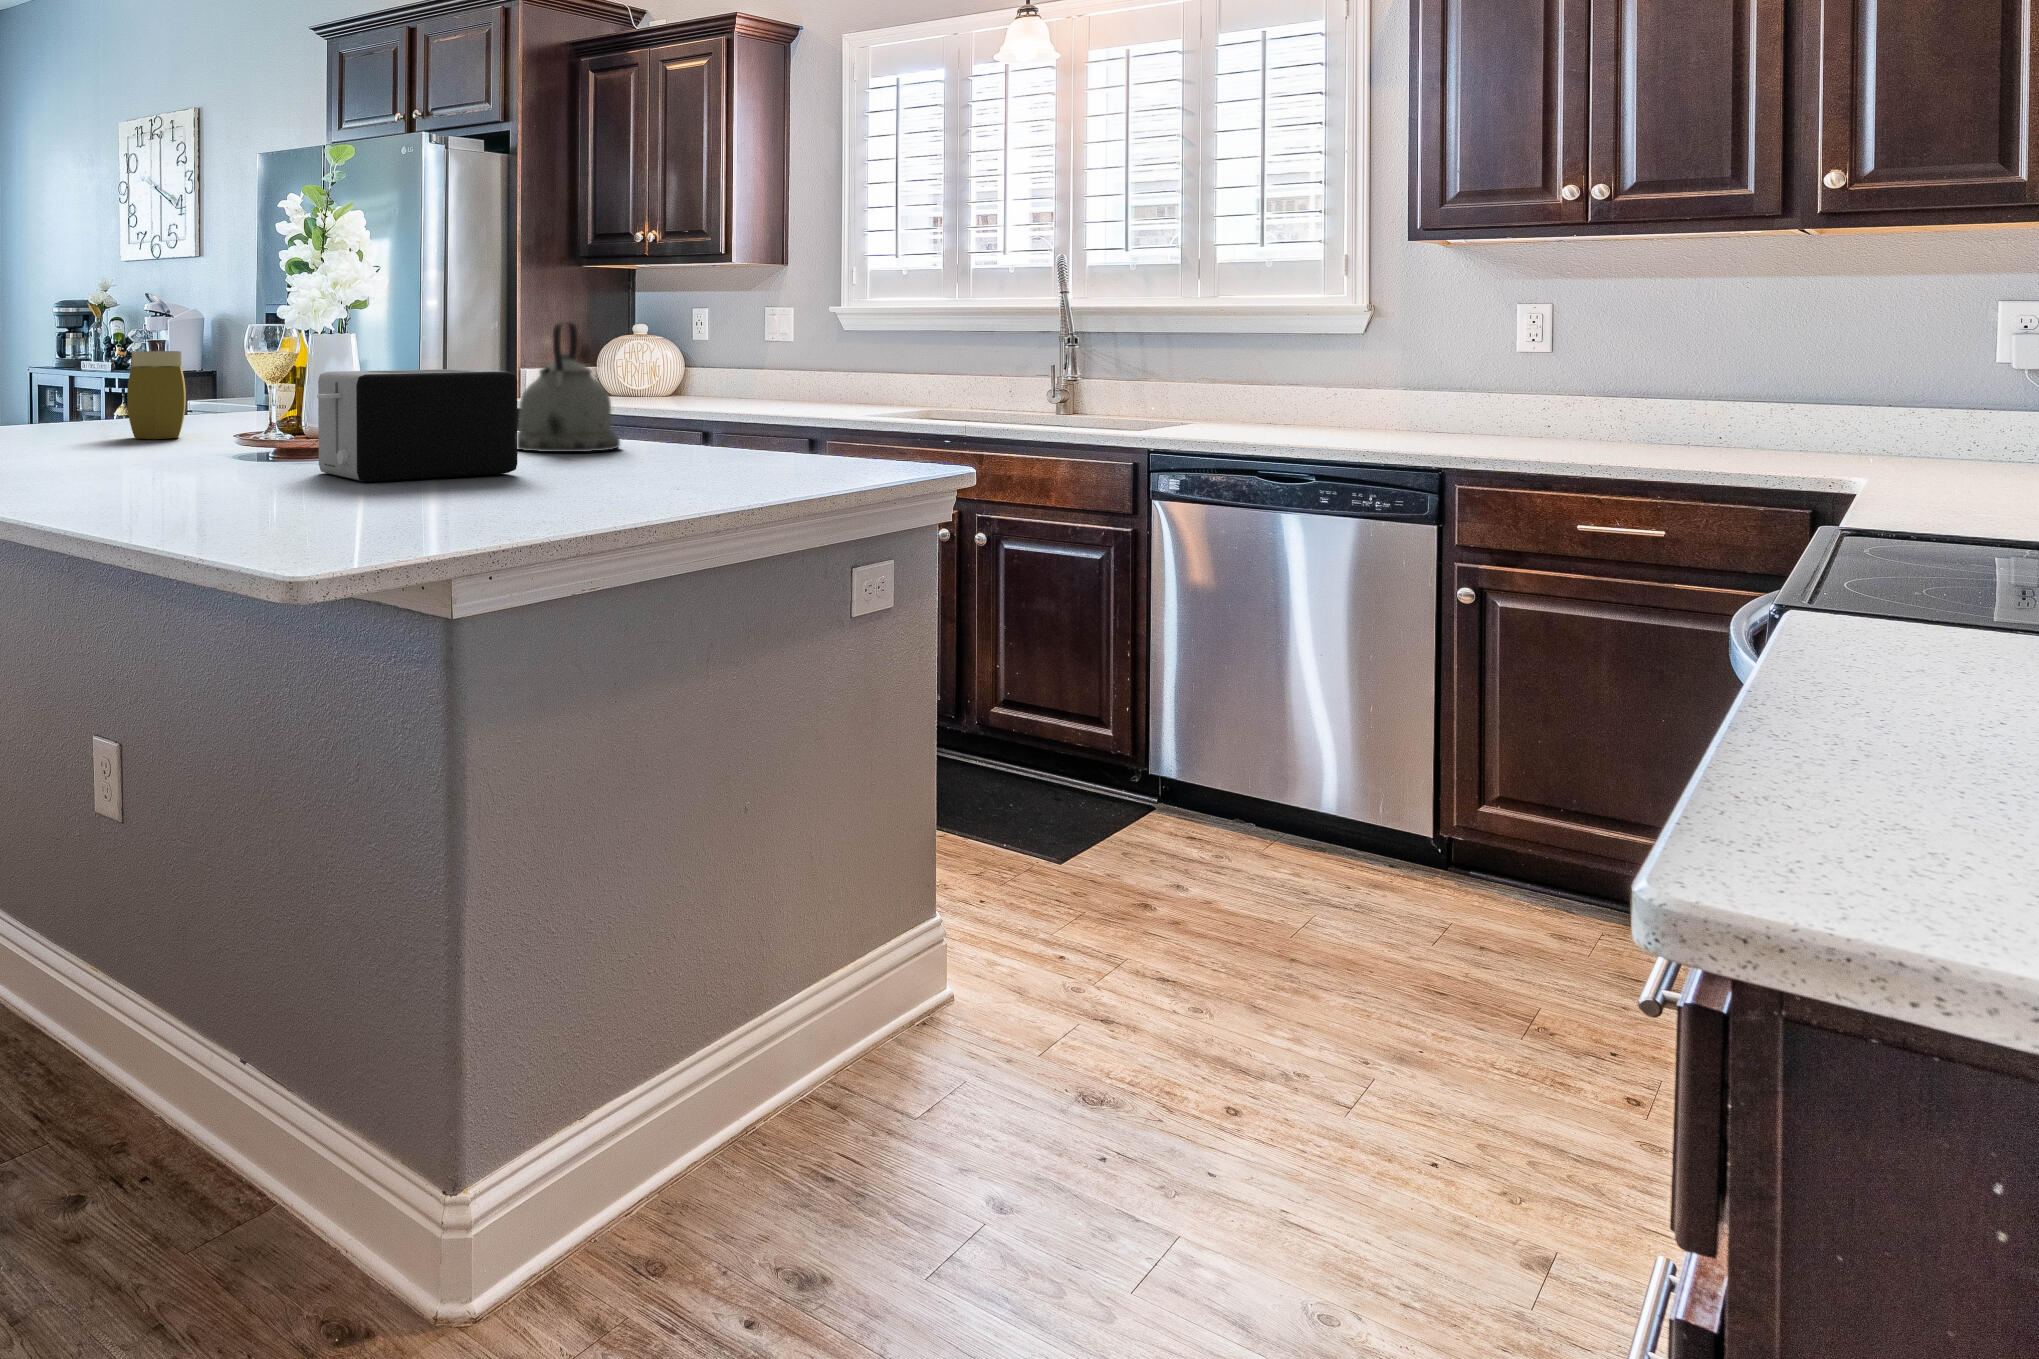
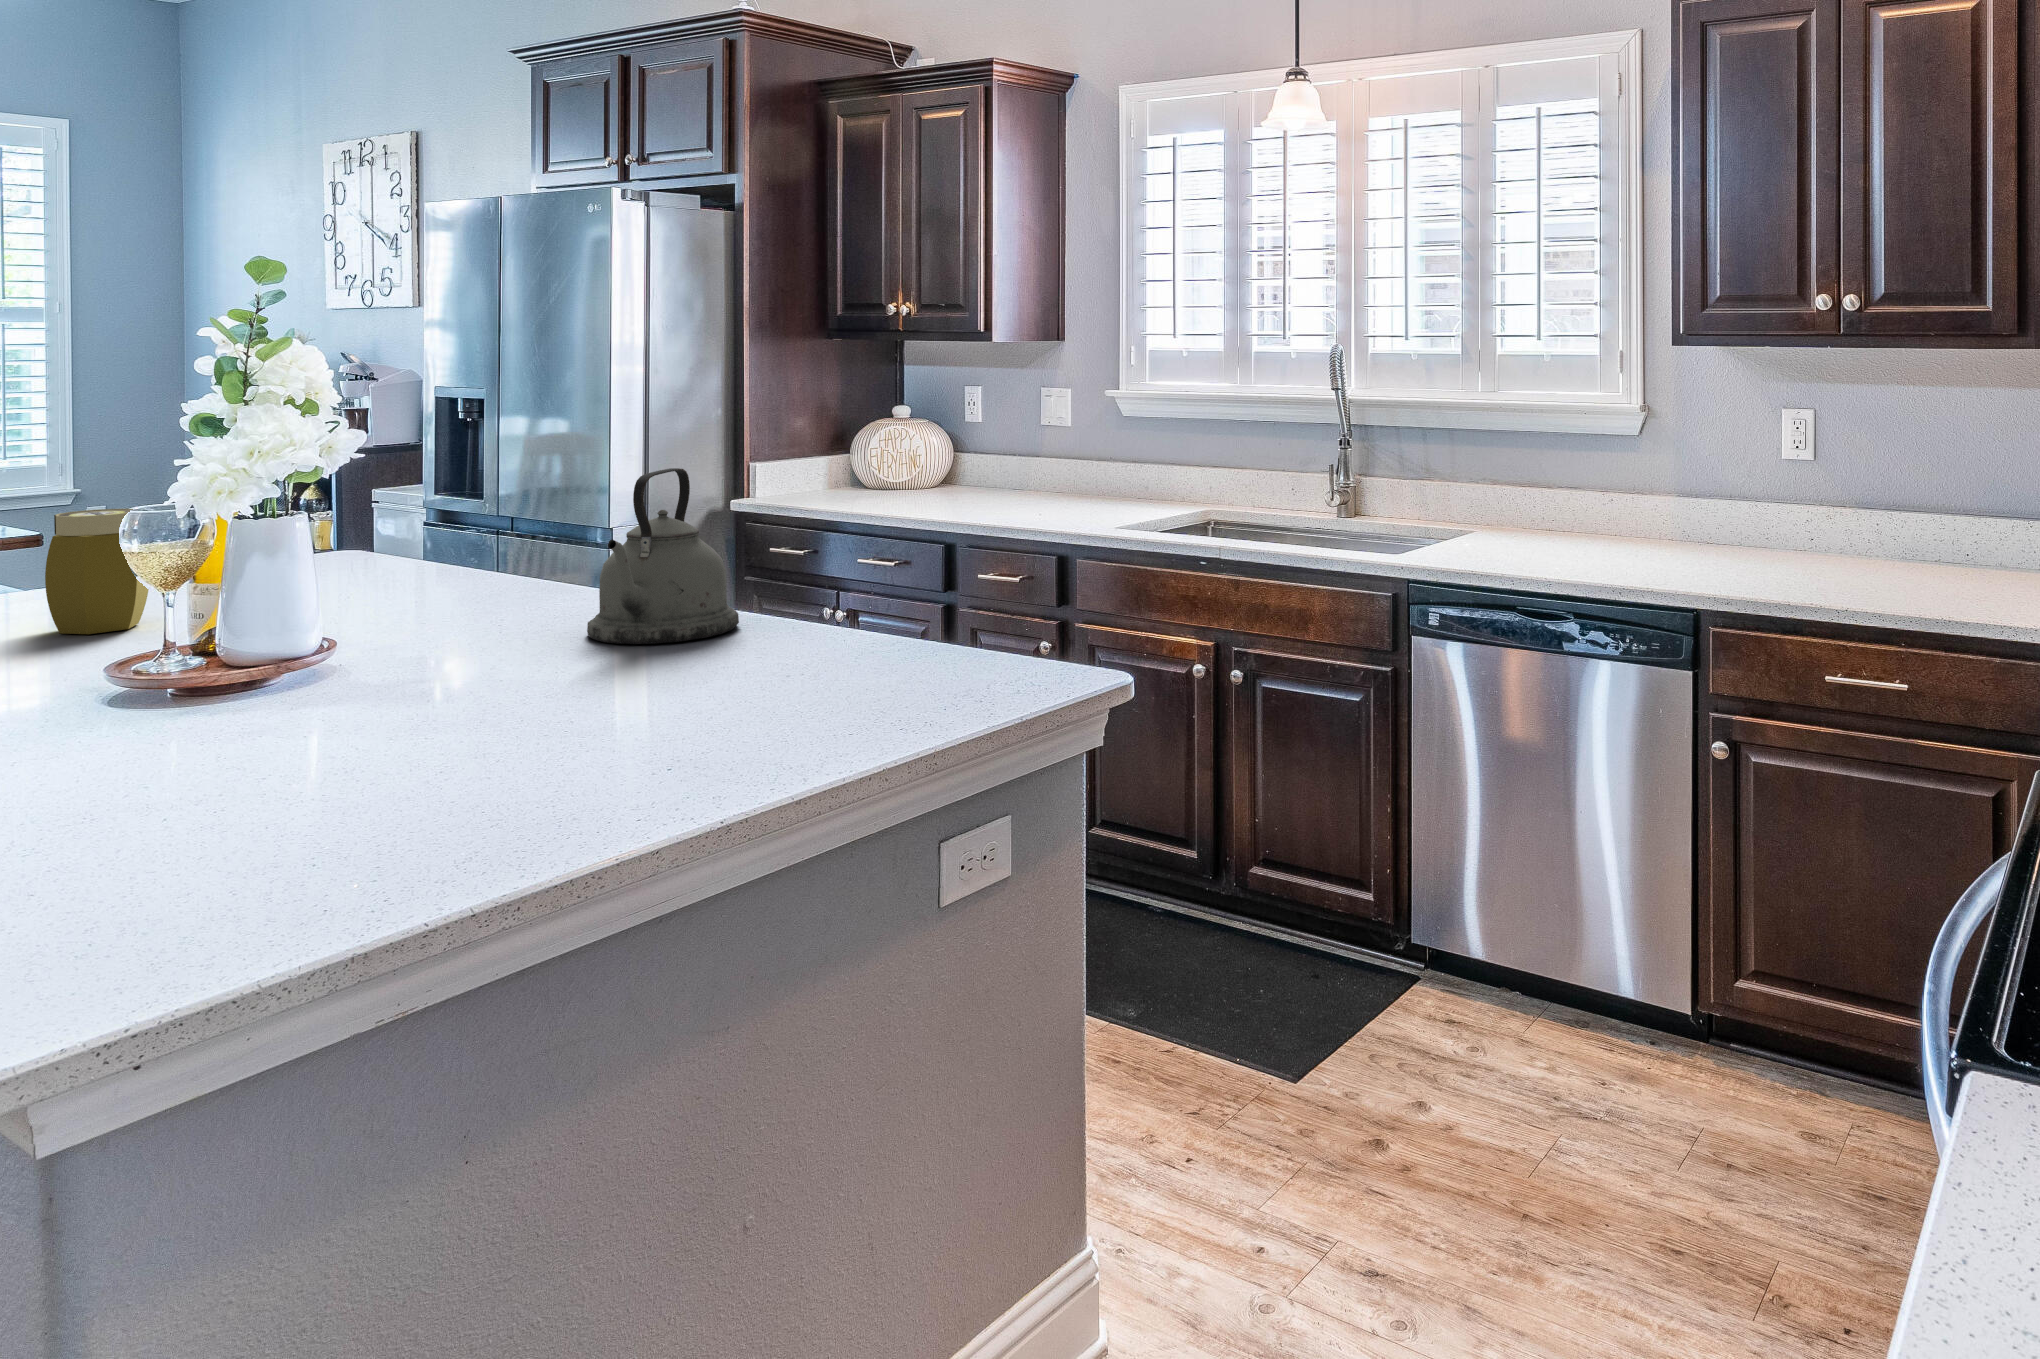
toaster: present [317,369,517,482] -> none [178,562,507,754]

